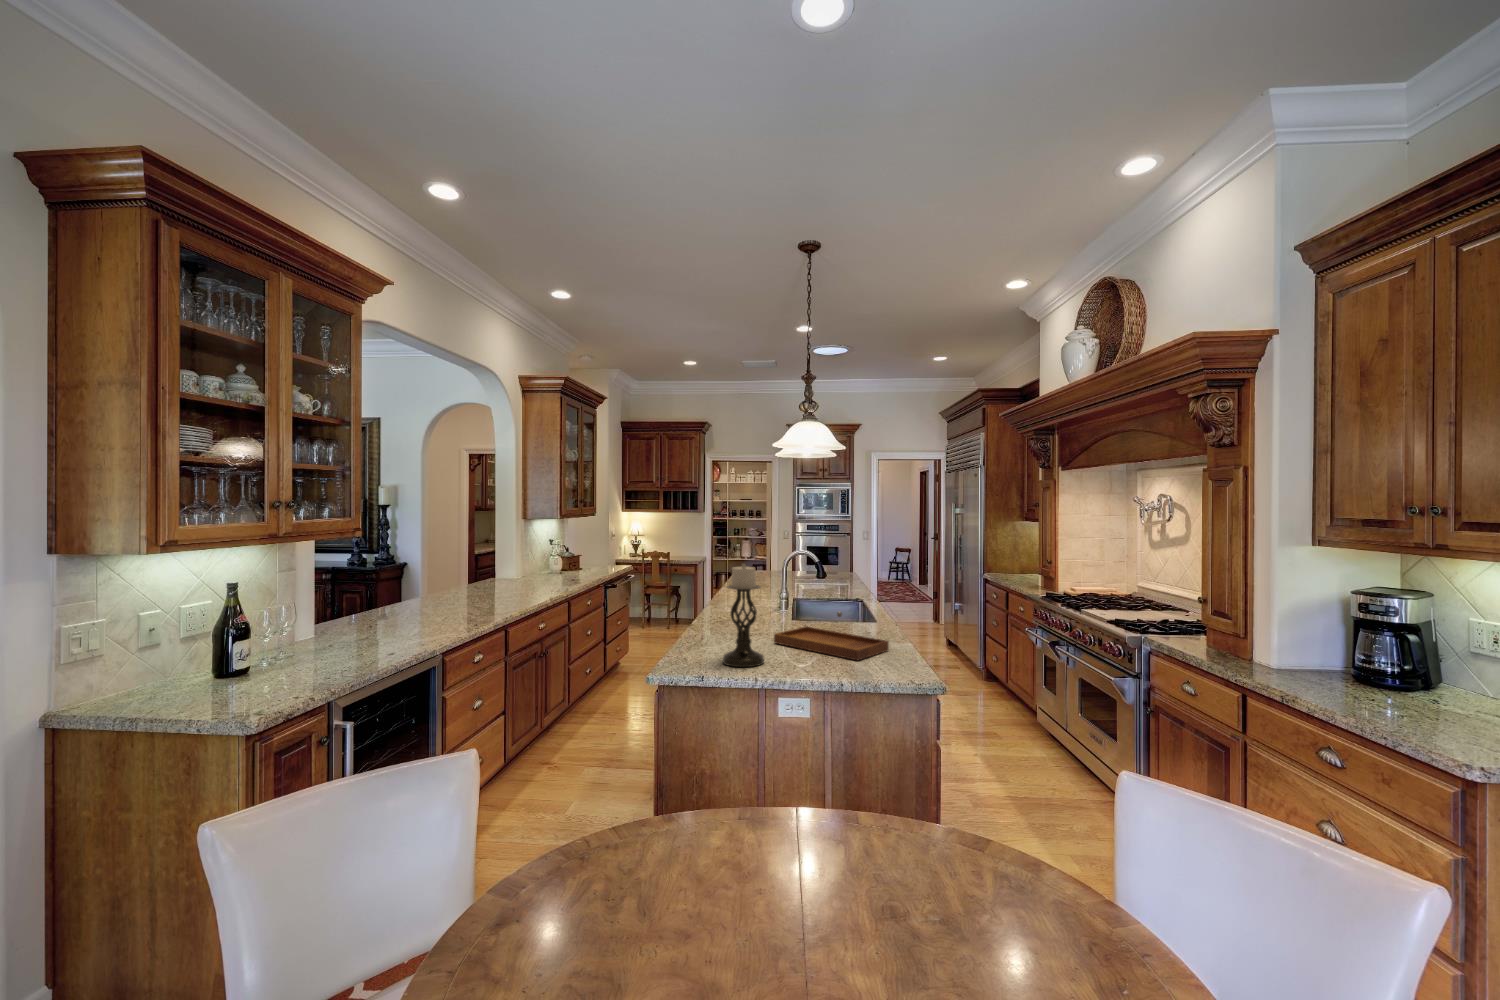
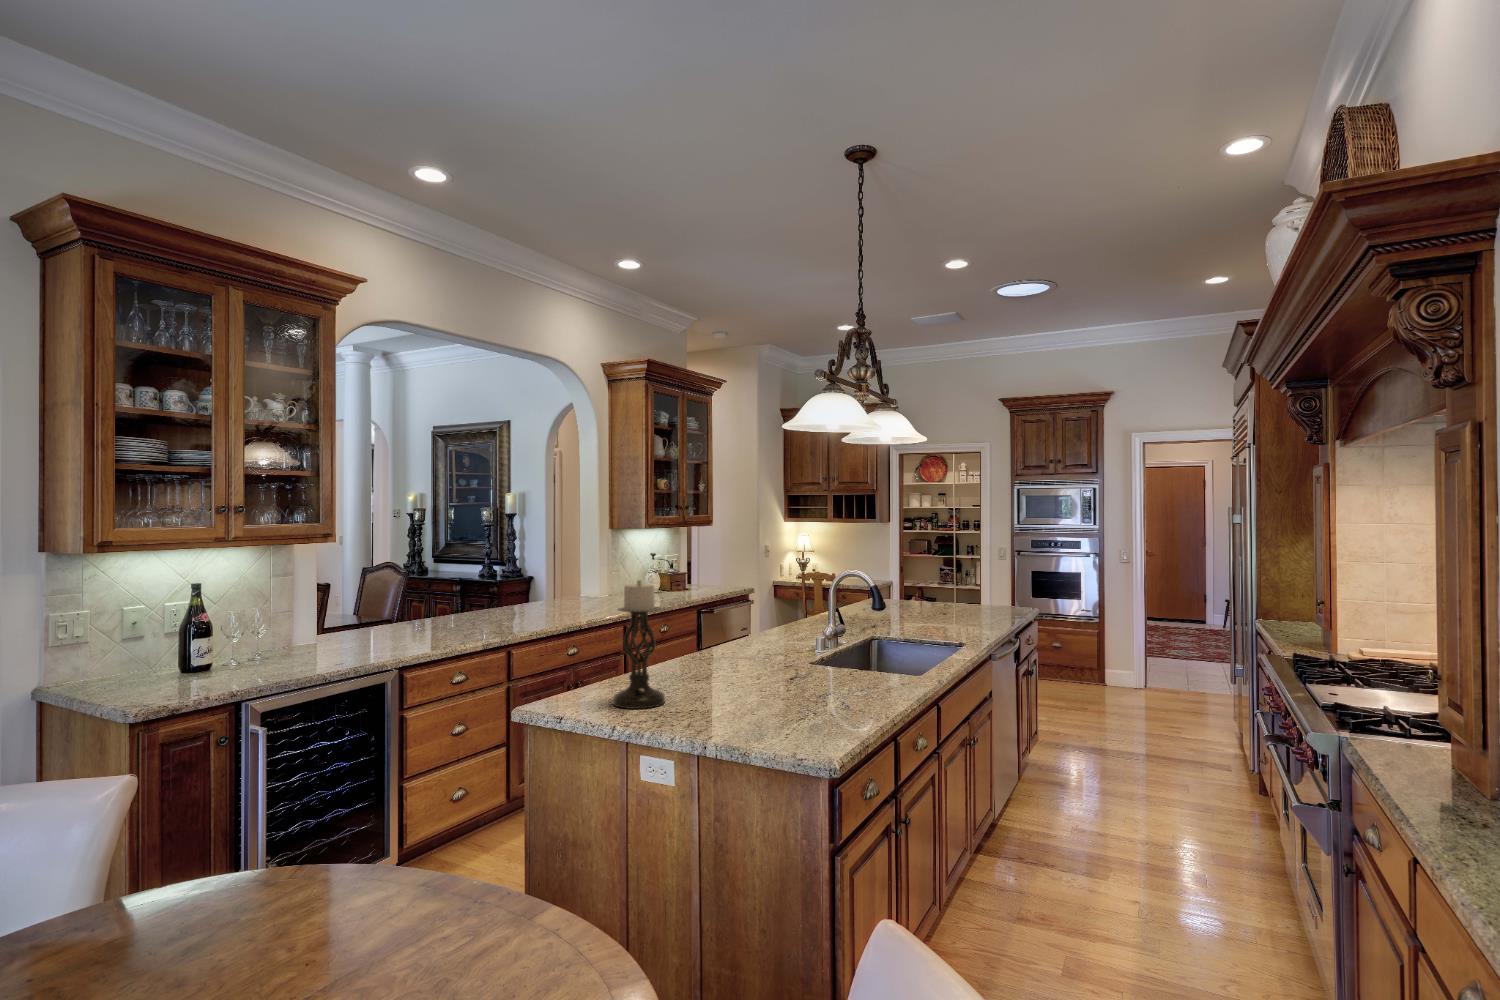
tray: present [774,611,889,660] -> none [719,649,840,715]

